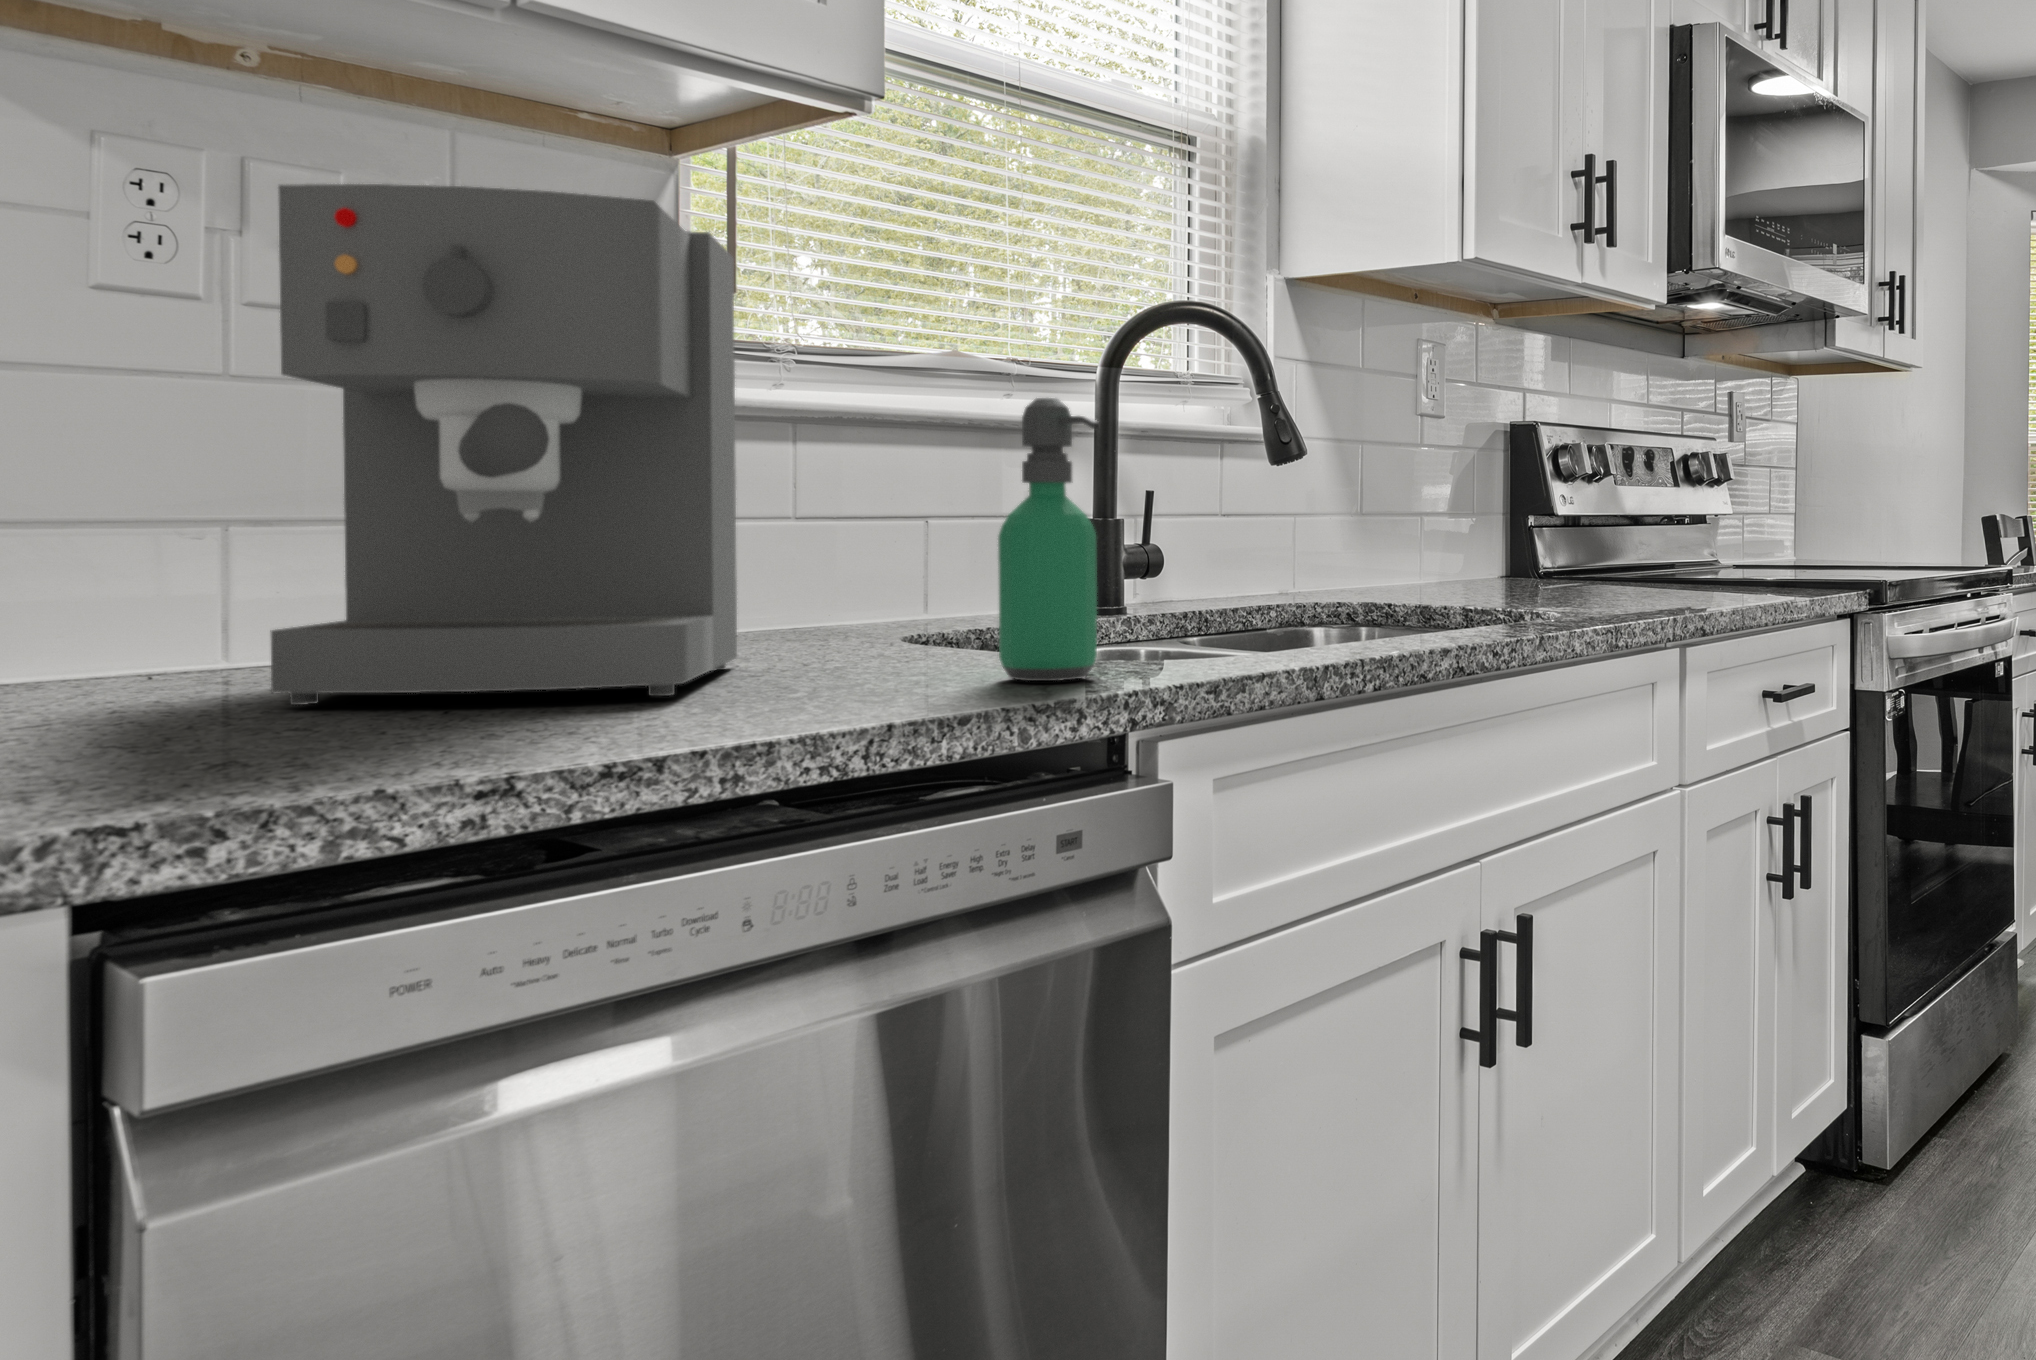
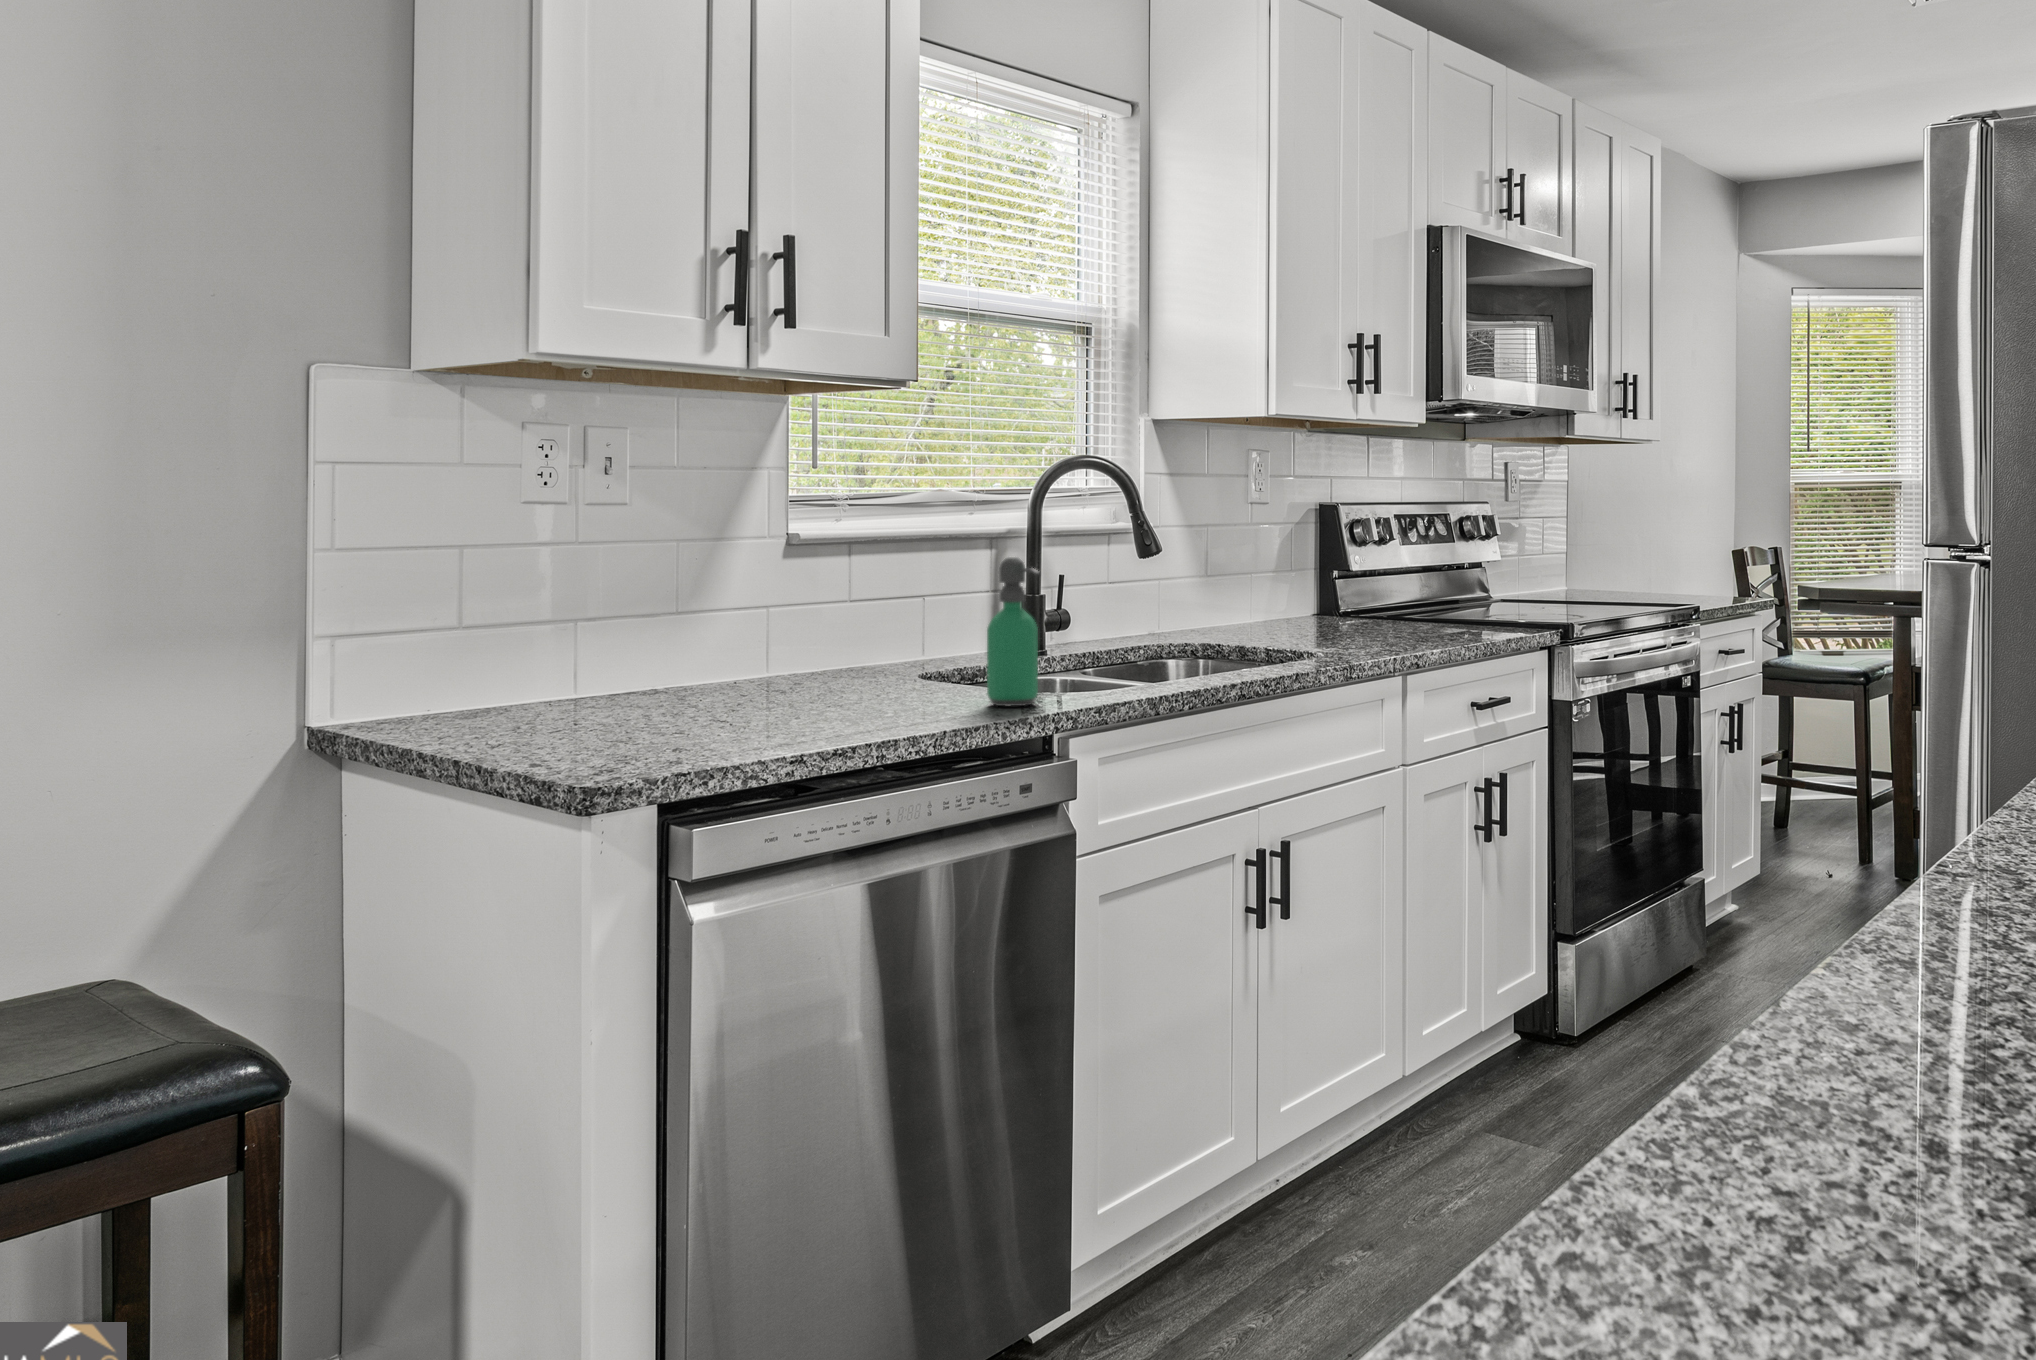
coffee maker: present [270,184,737,705] -> none [647,473,843,721]

